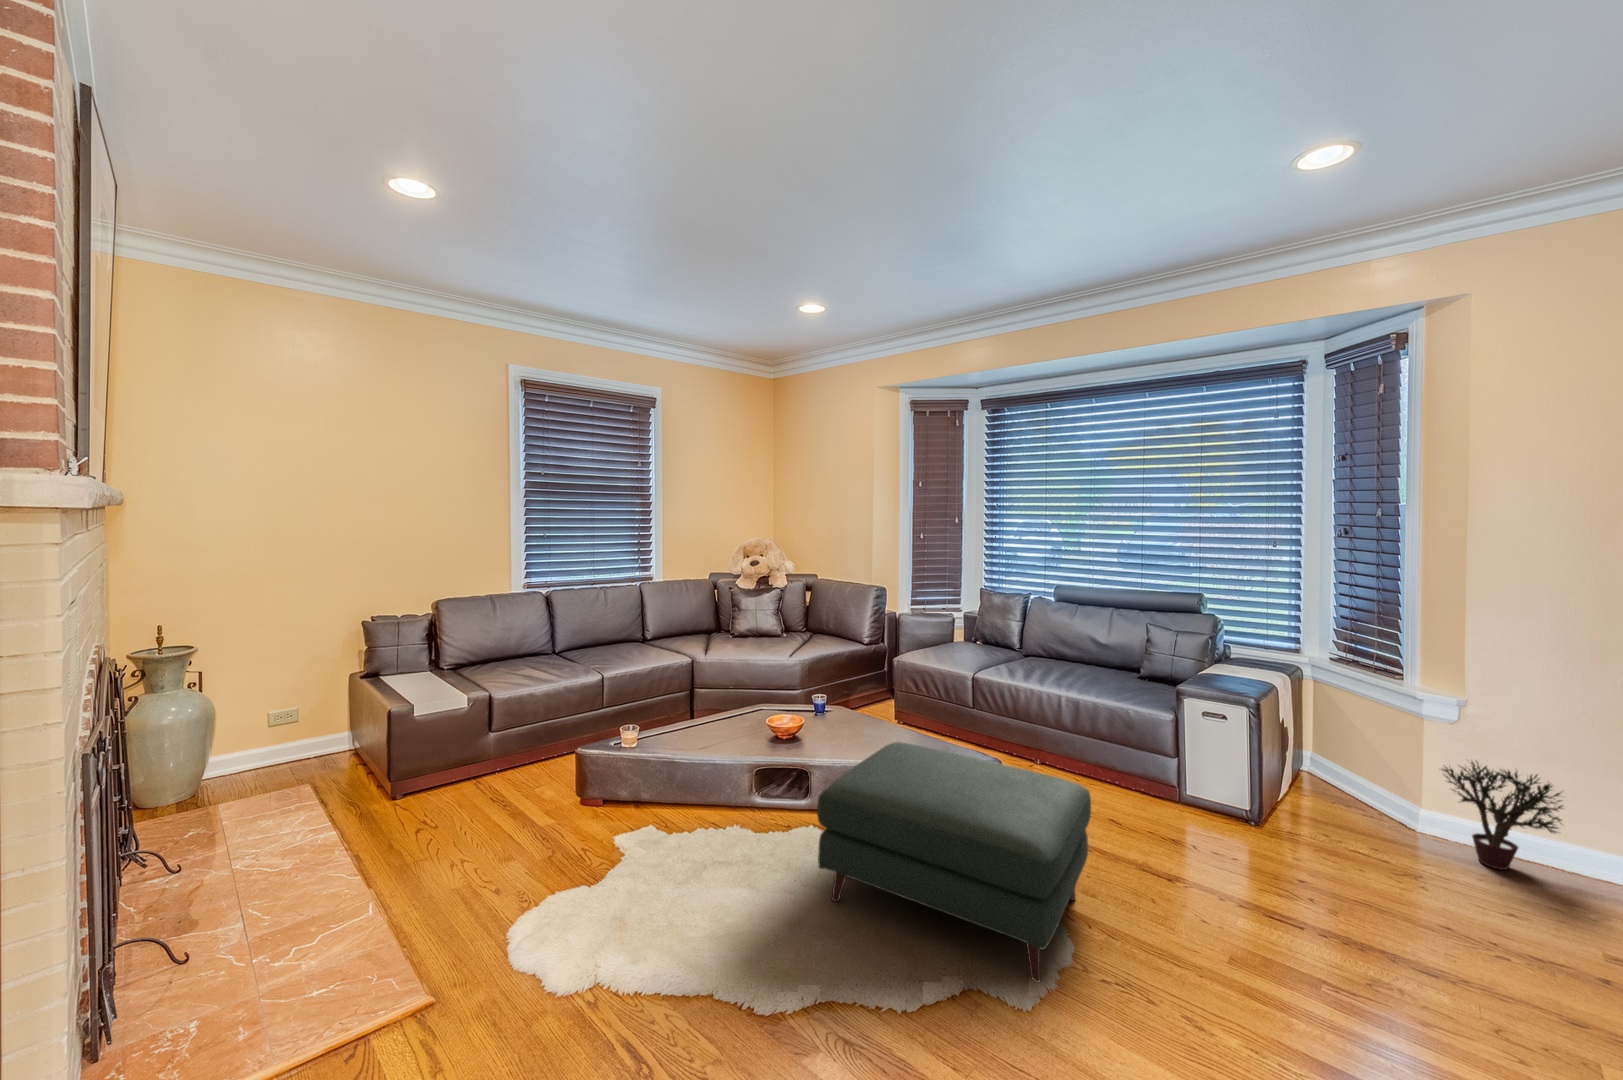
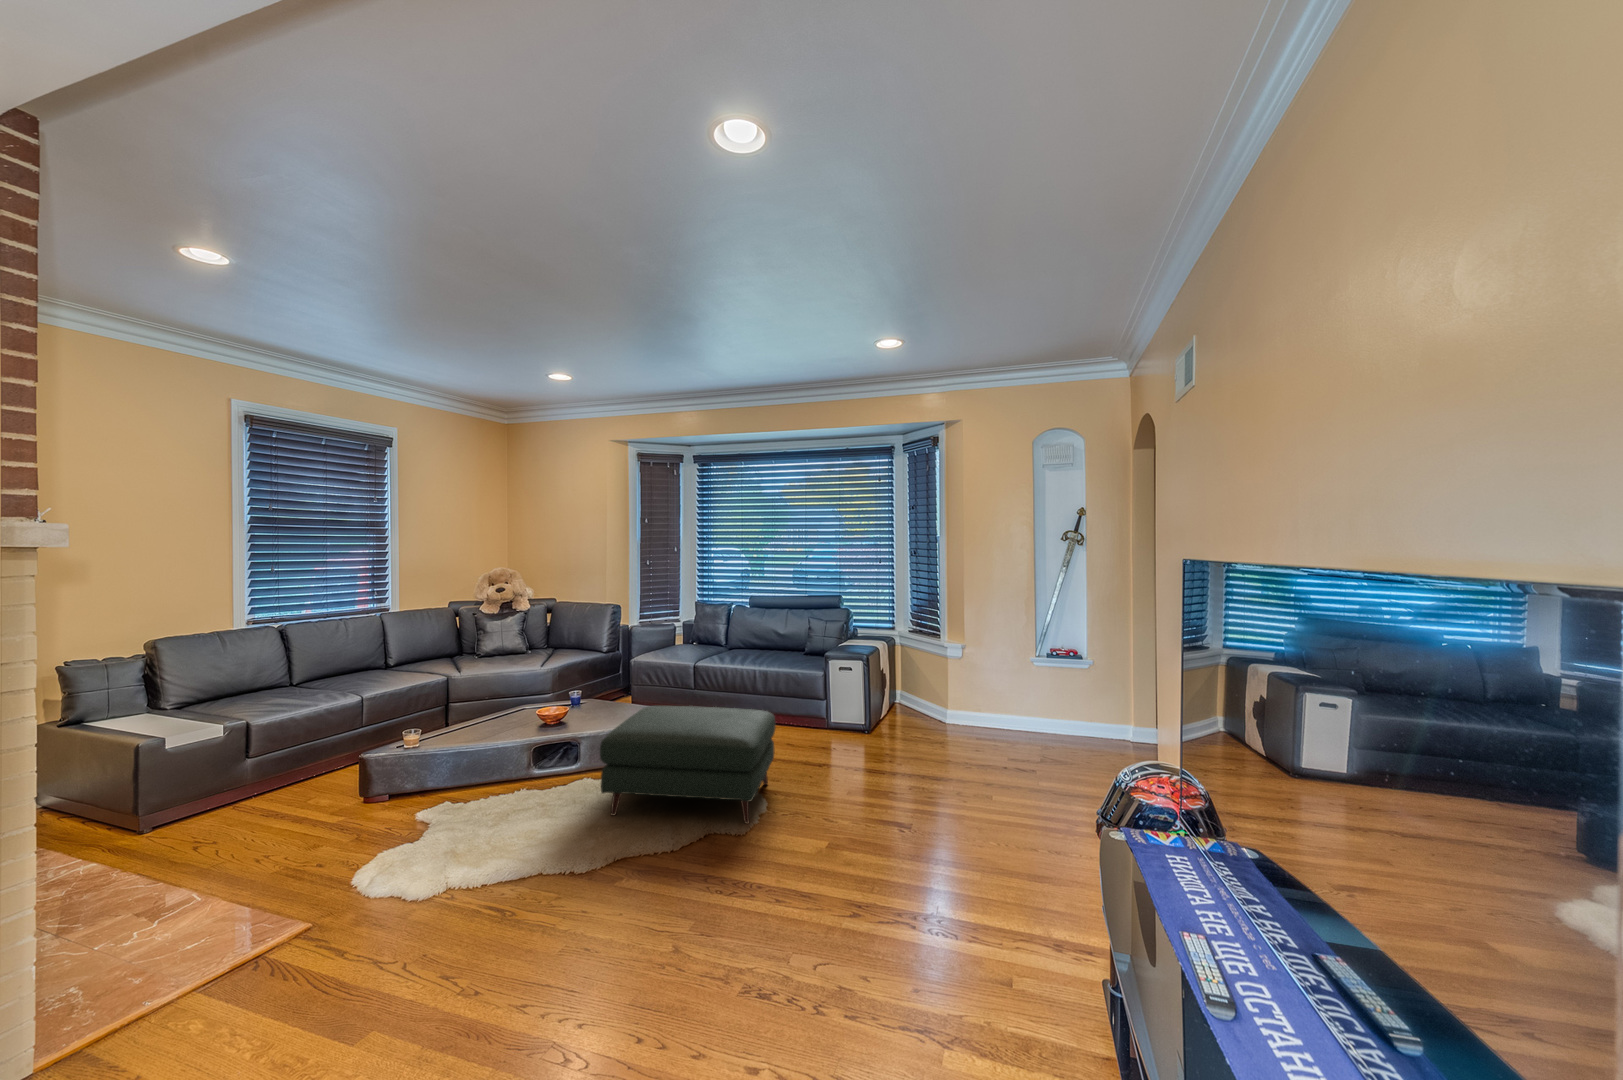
potted plant: present [1442,762,1562,870] -> none [953,675,1002,733]

